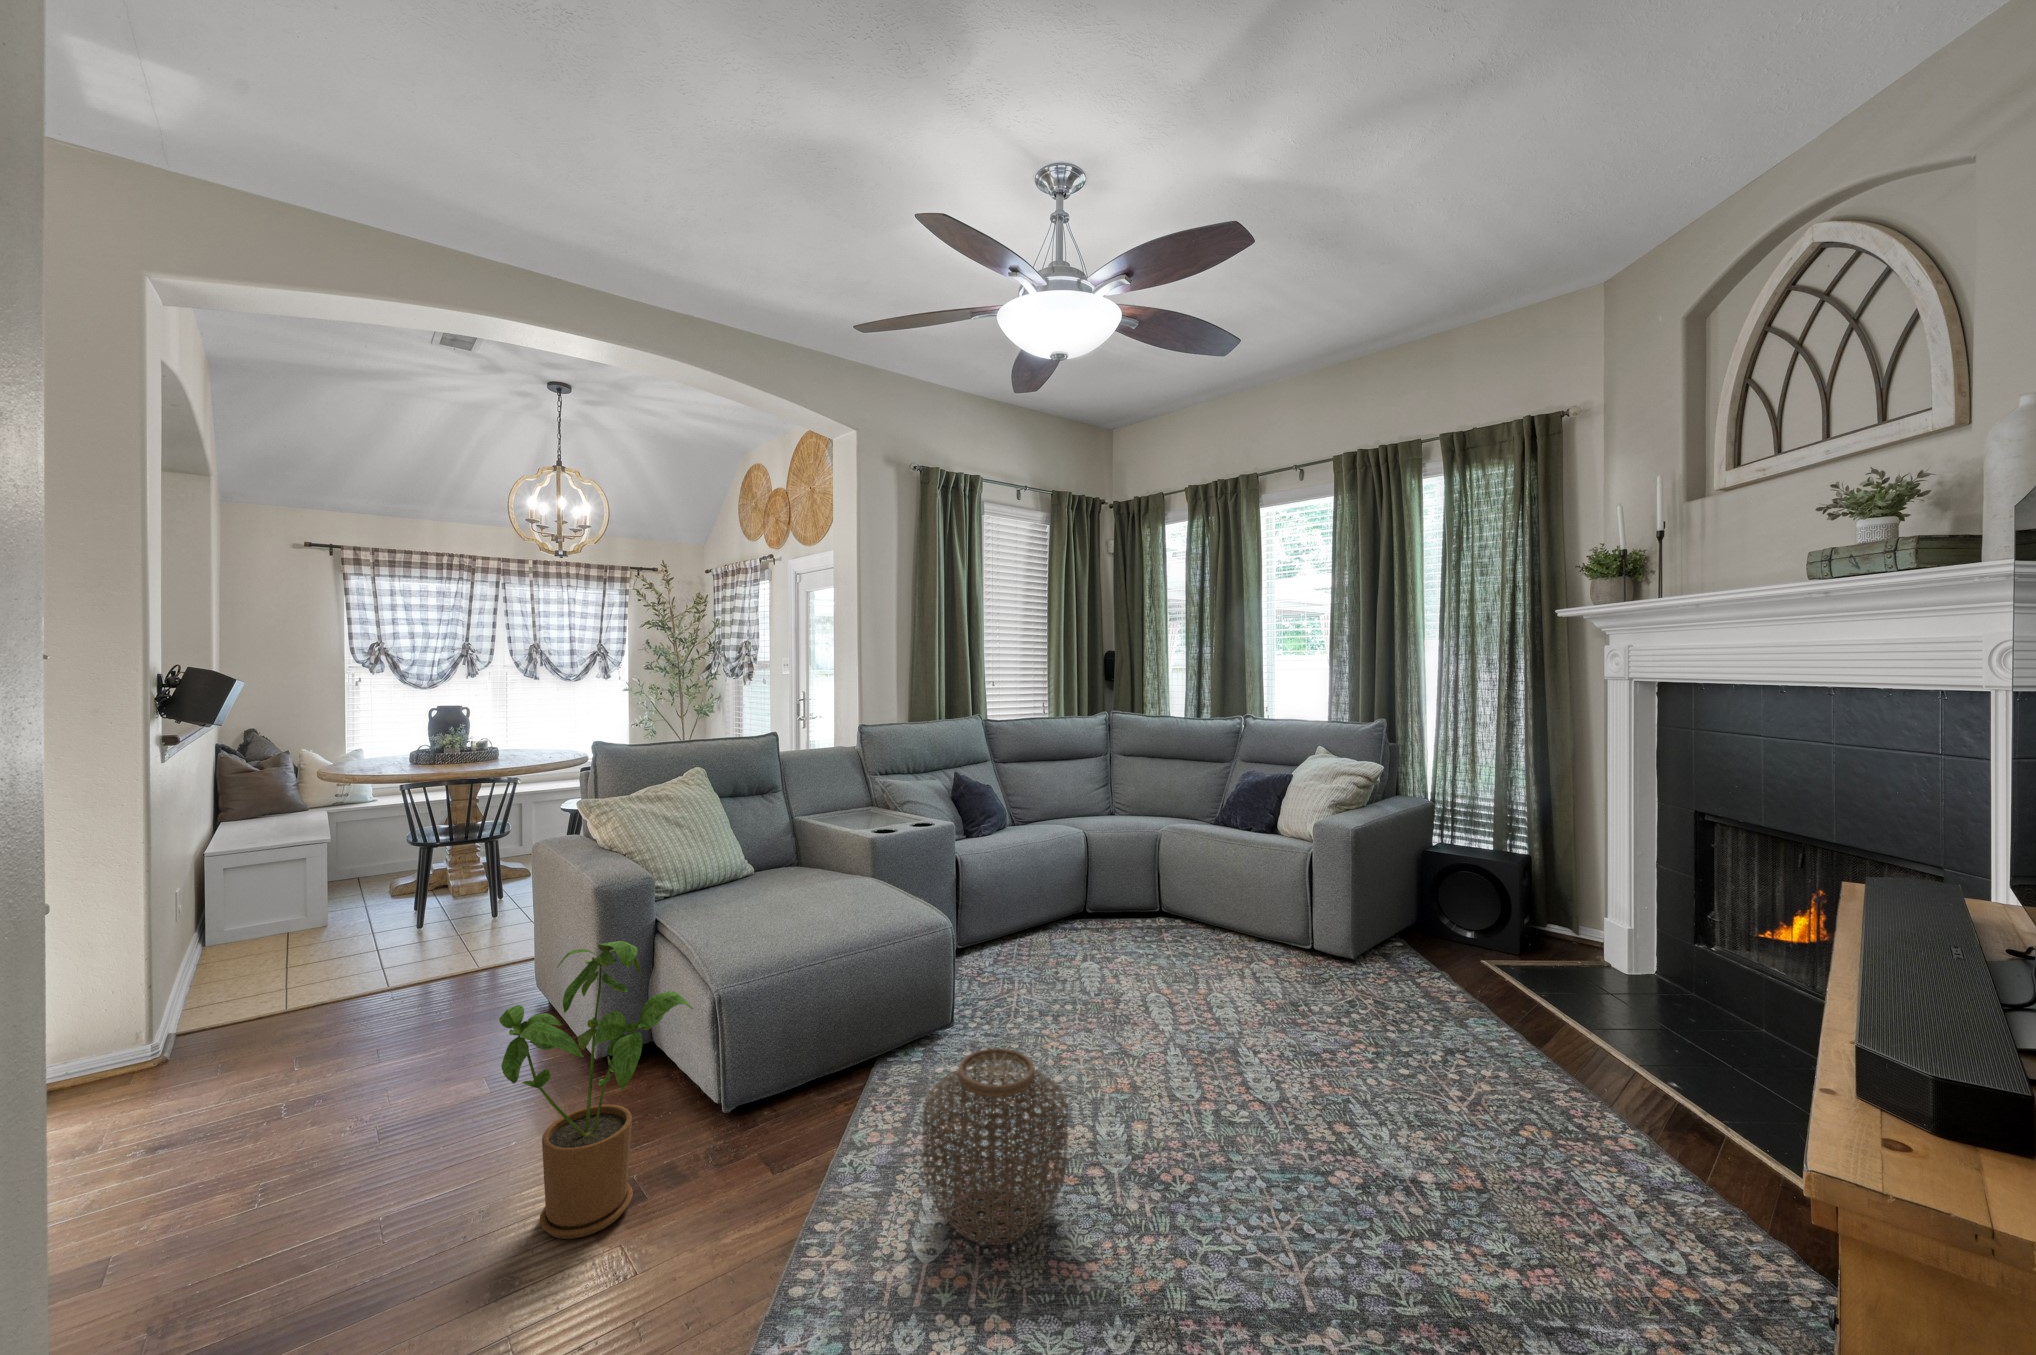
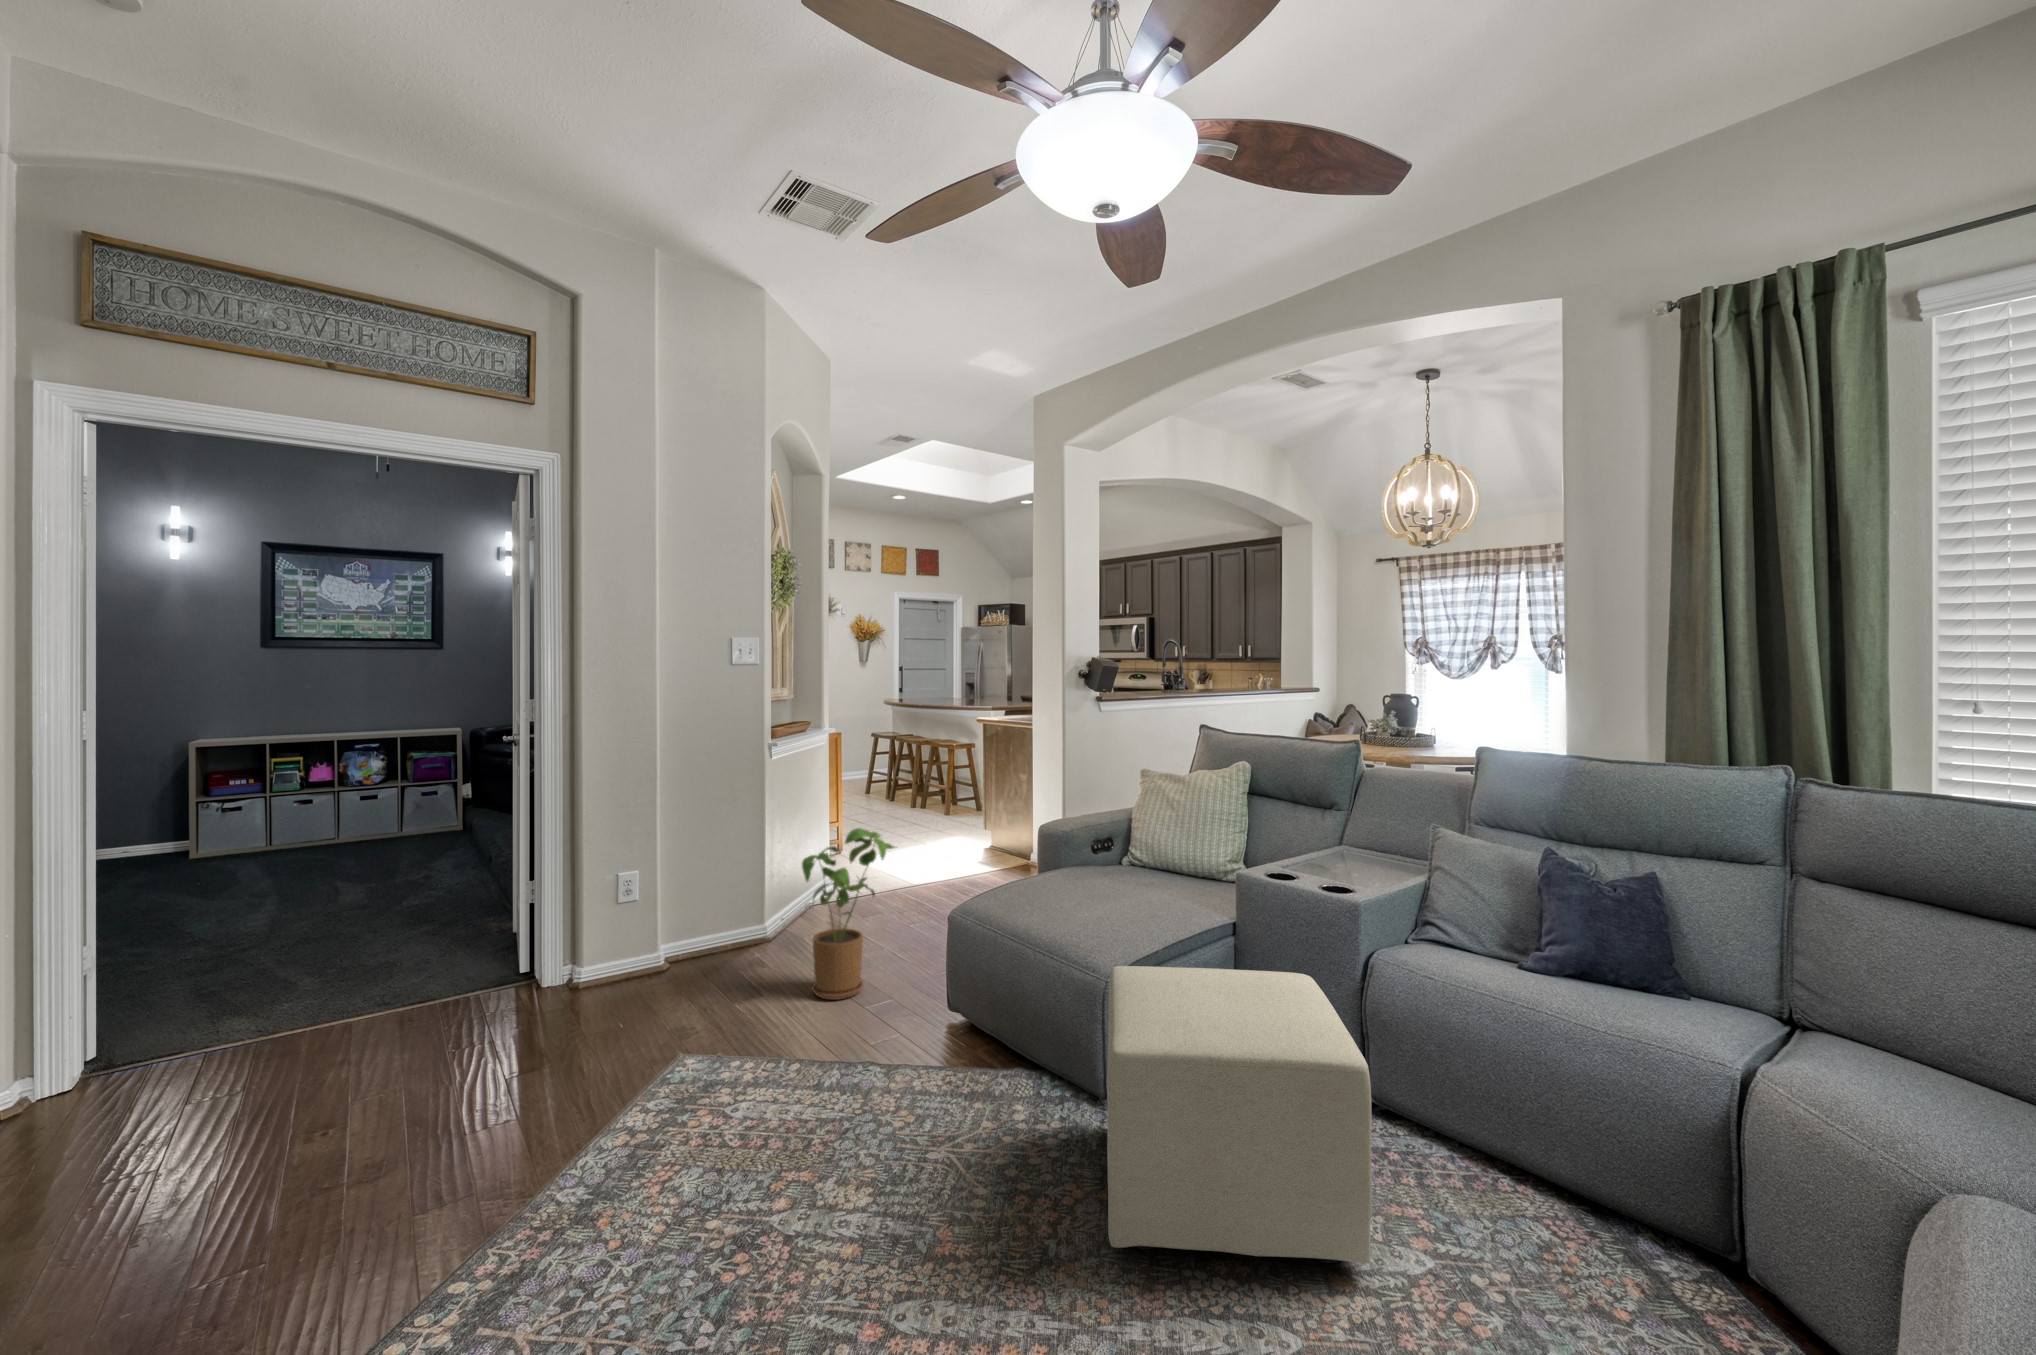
ottoman: none [981,872,1126,1029] -> present [1107,966,1372,1264]
woven basket: present [923,1048,1068,1245] -> none [677,987,817,1157]

